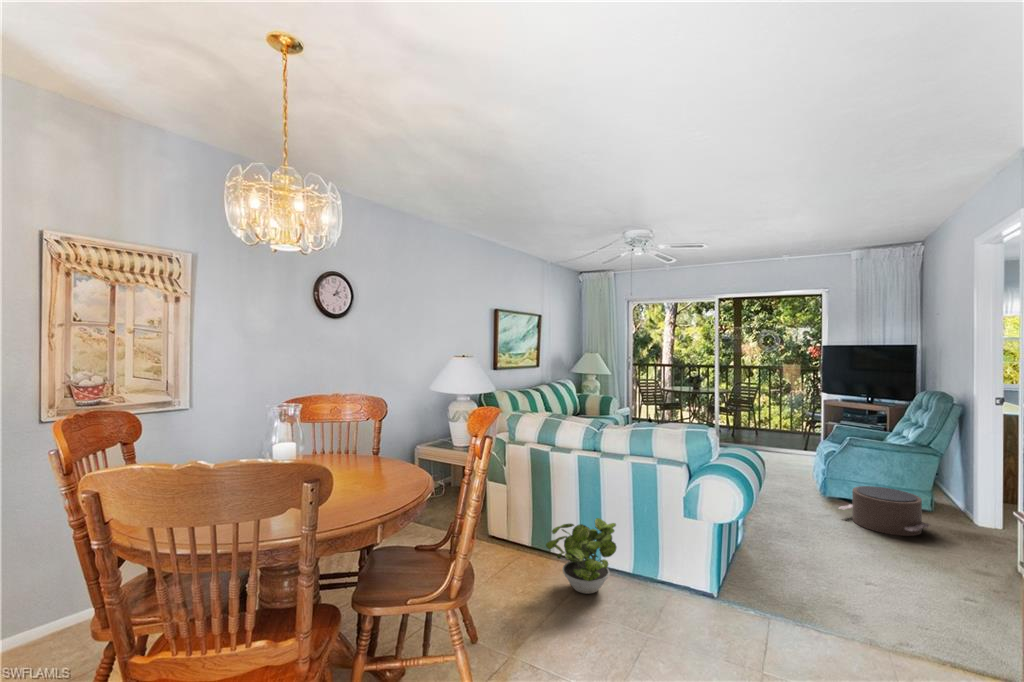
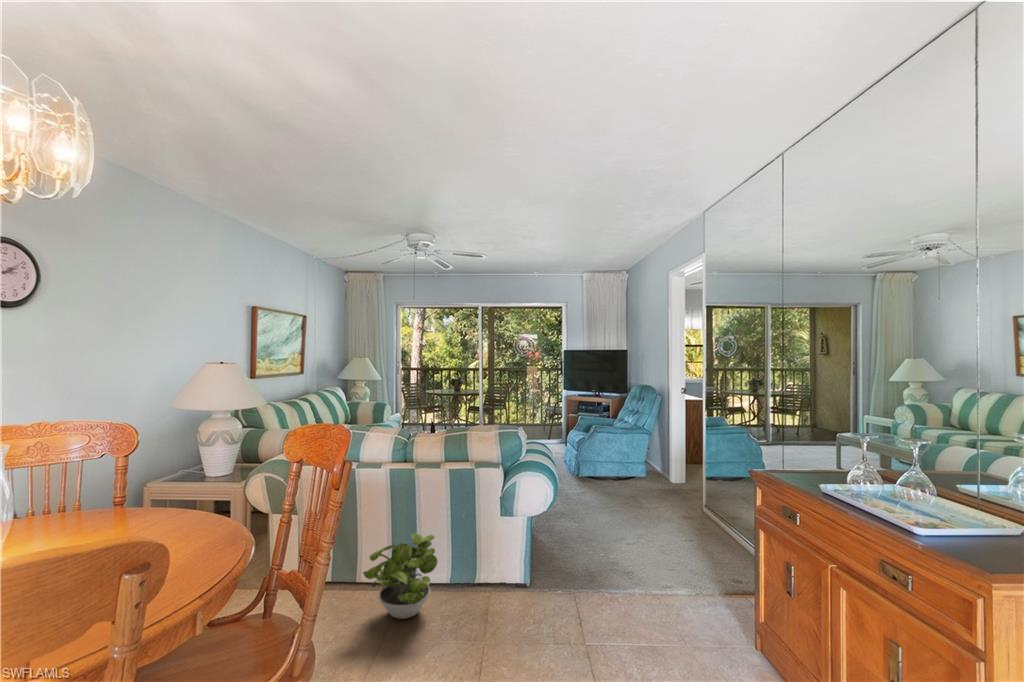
pouf: present [839,486,929,536] -> none [590,463,651,500]

